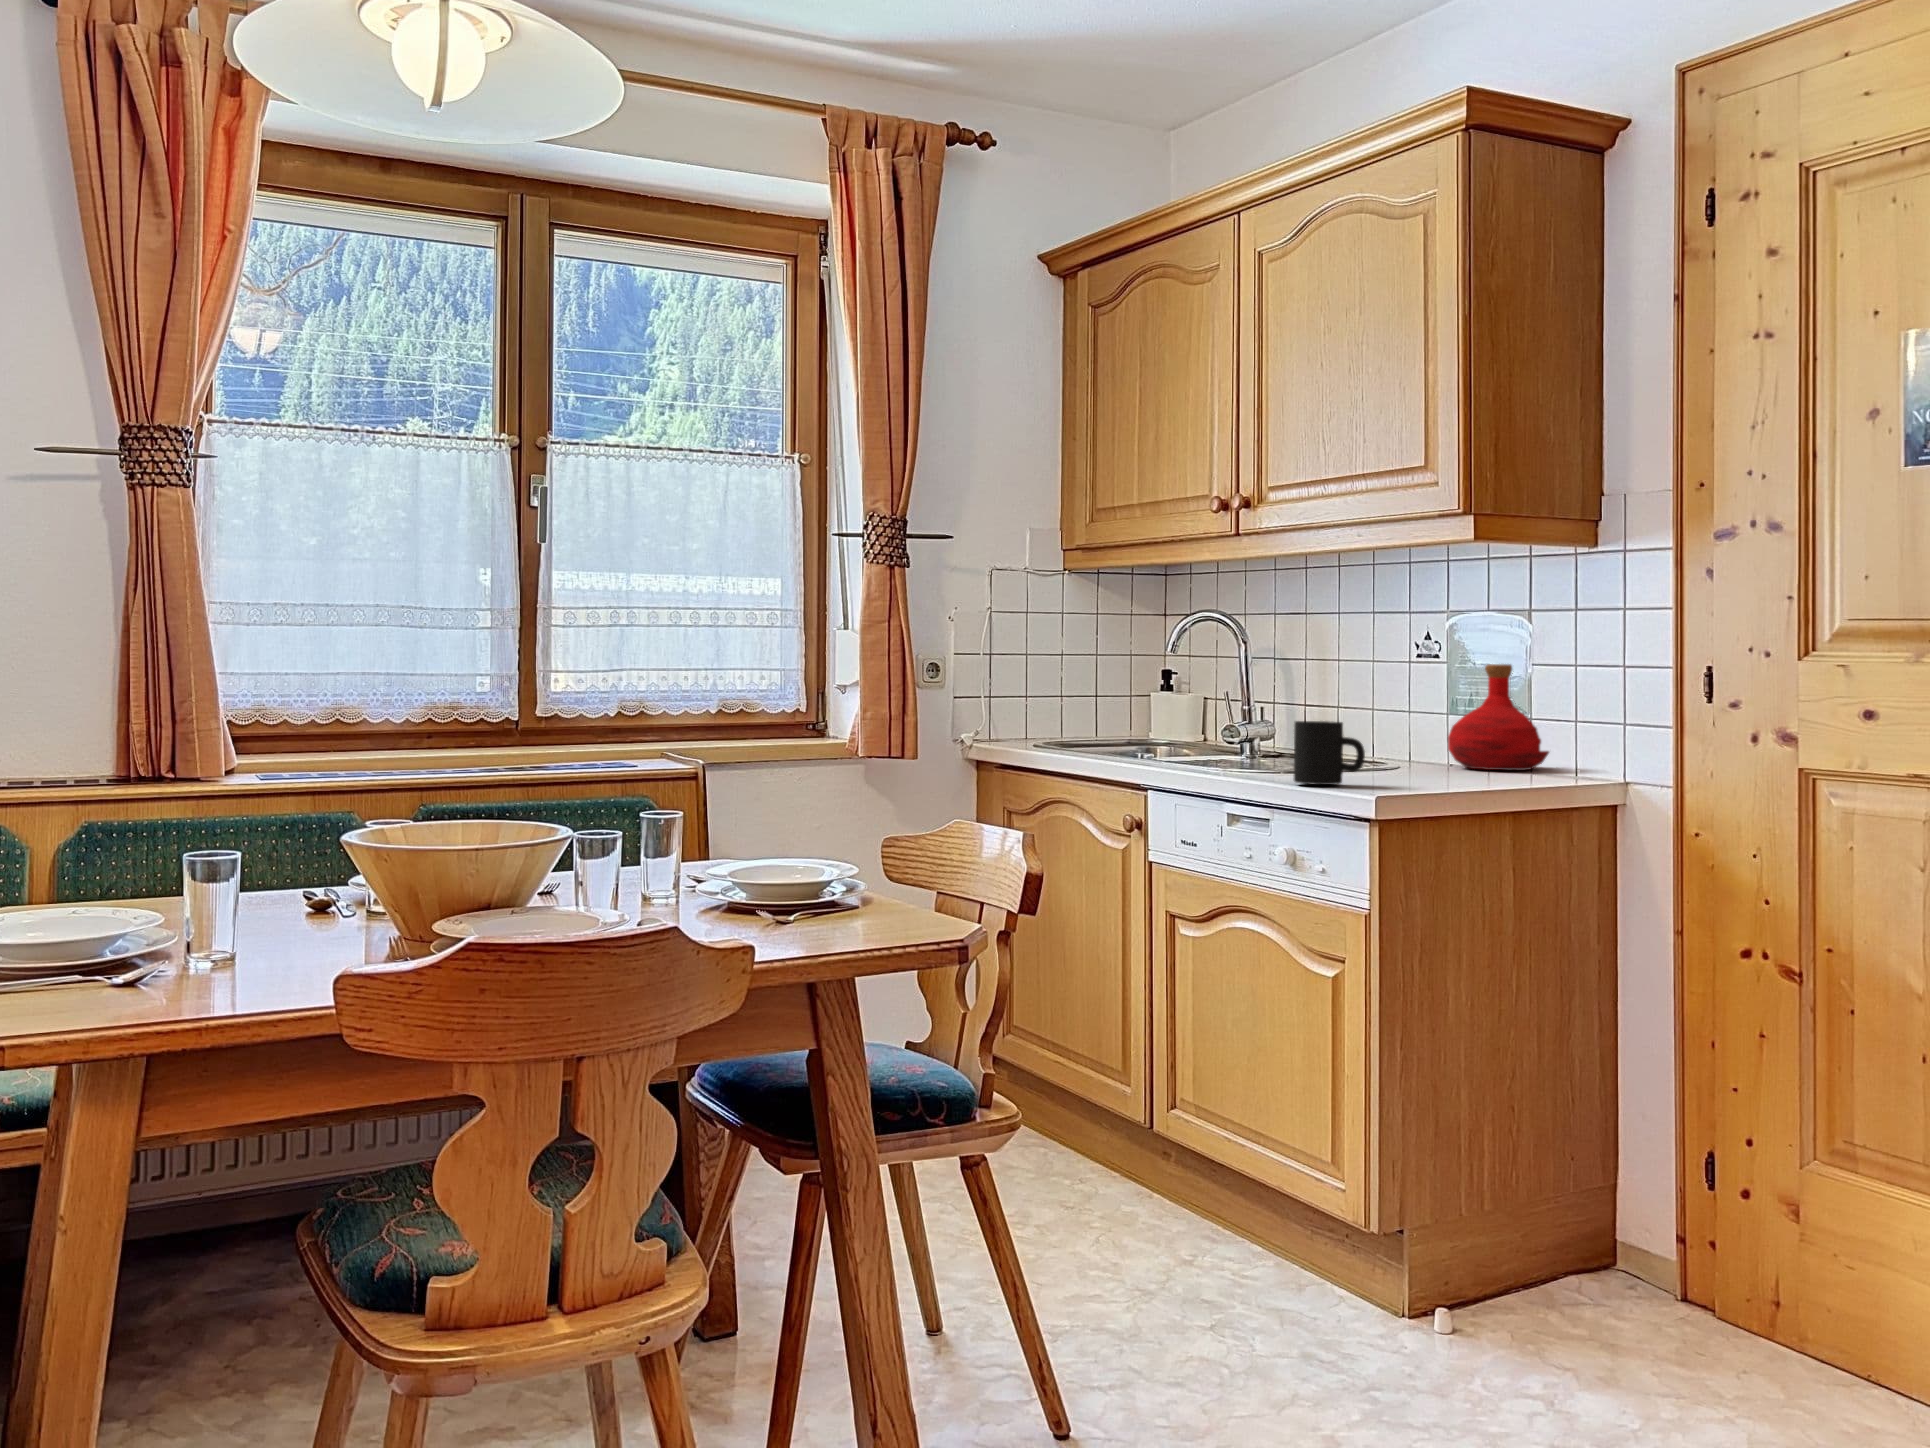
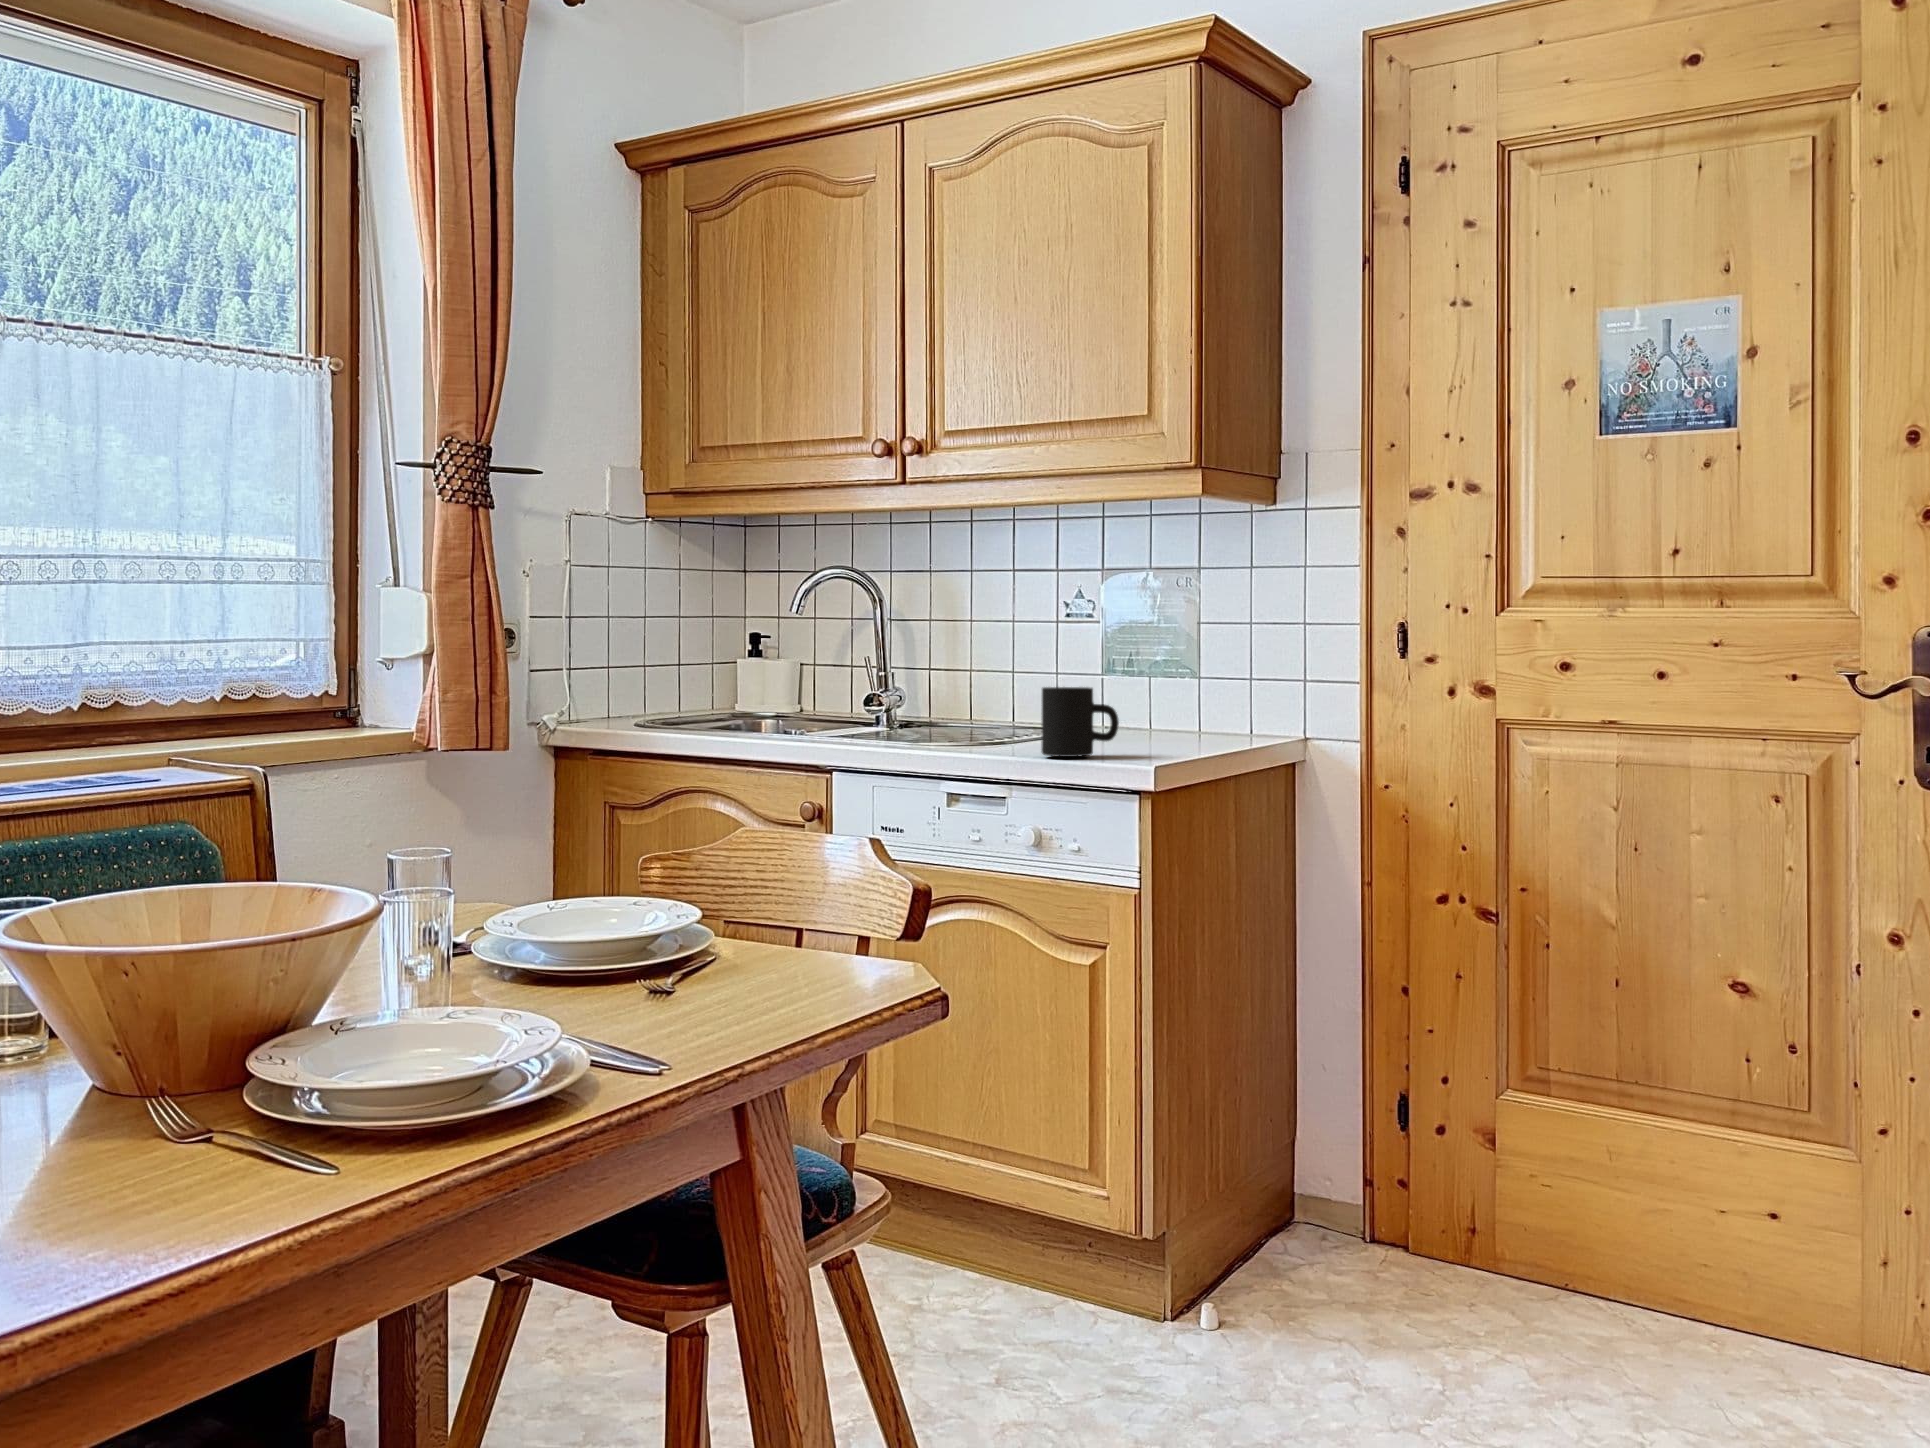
bottle: present [1448,664,1549,770] -> none [1121,624,1220,733]

